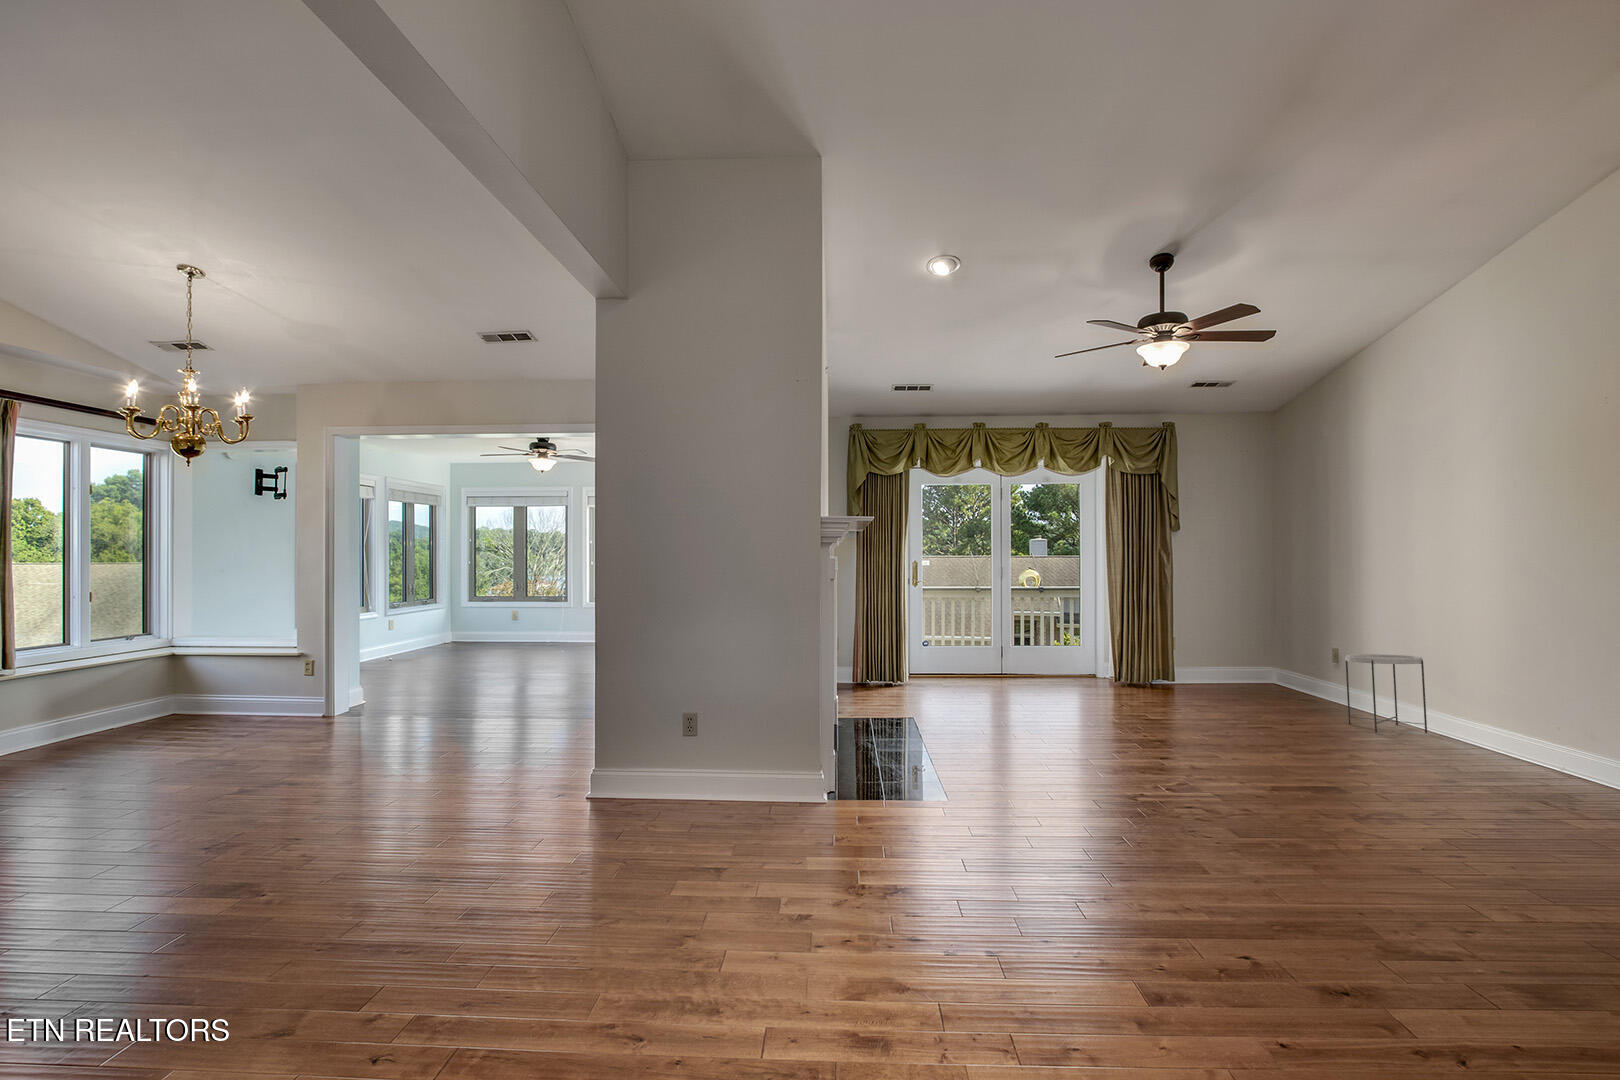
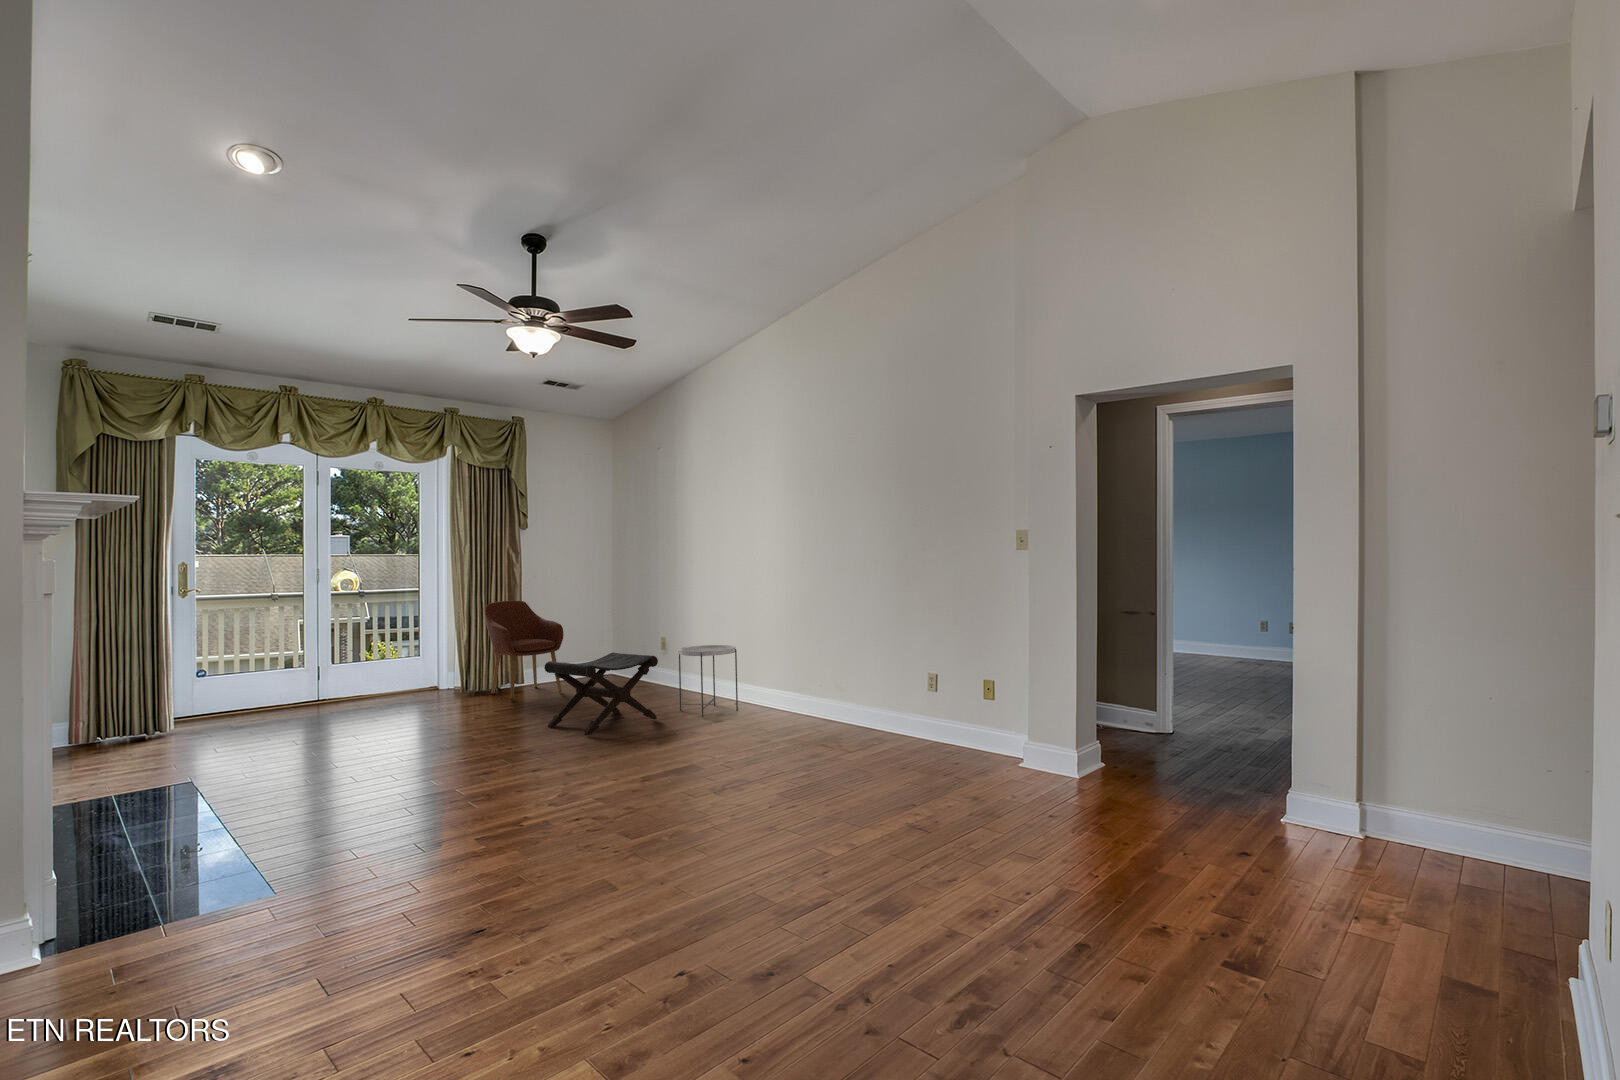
armchair: none [1137,601,1216,694] -> present [485,601,564,699]
footstool: none [1190,653,1316,729] -> present [544,653,658,735]

